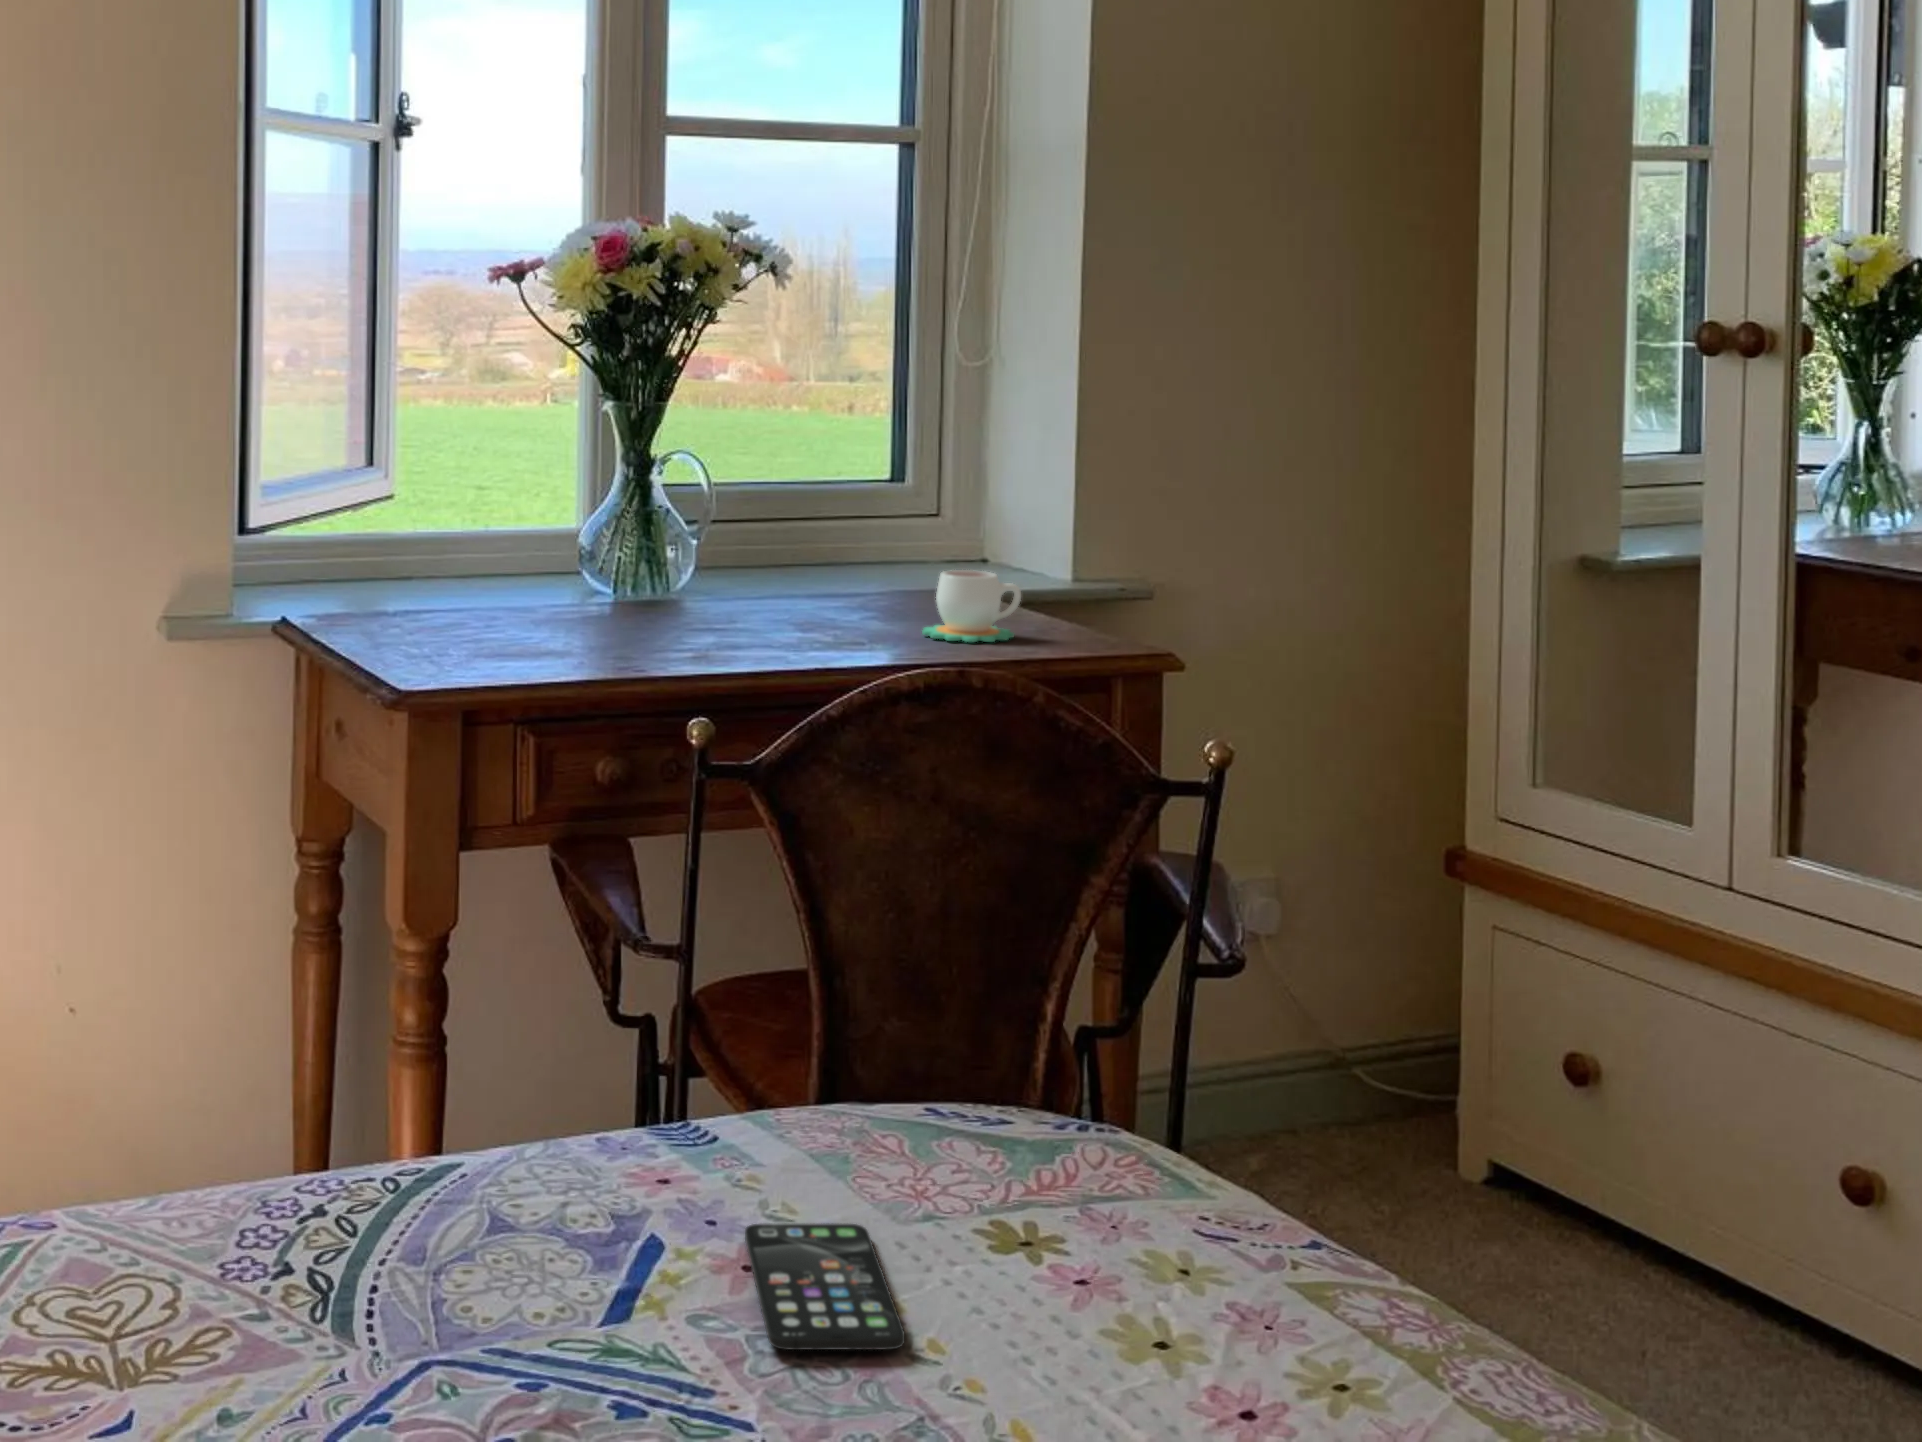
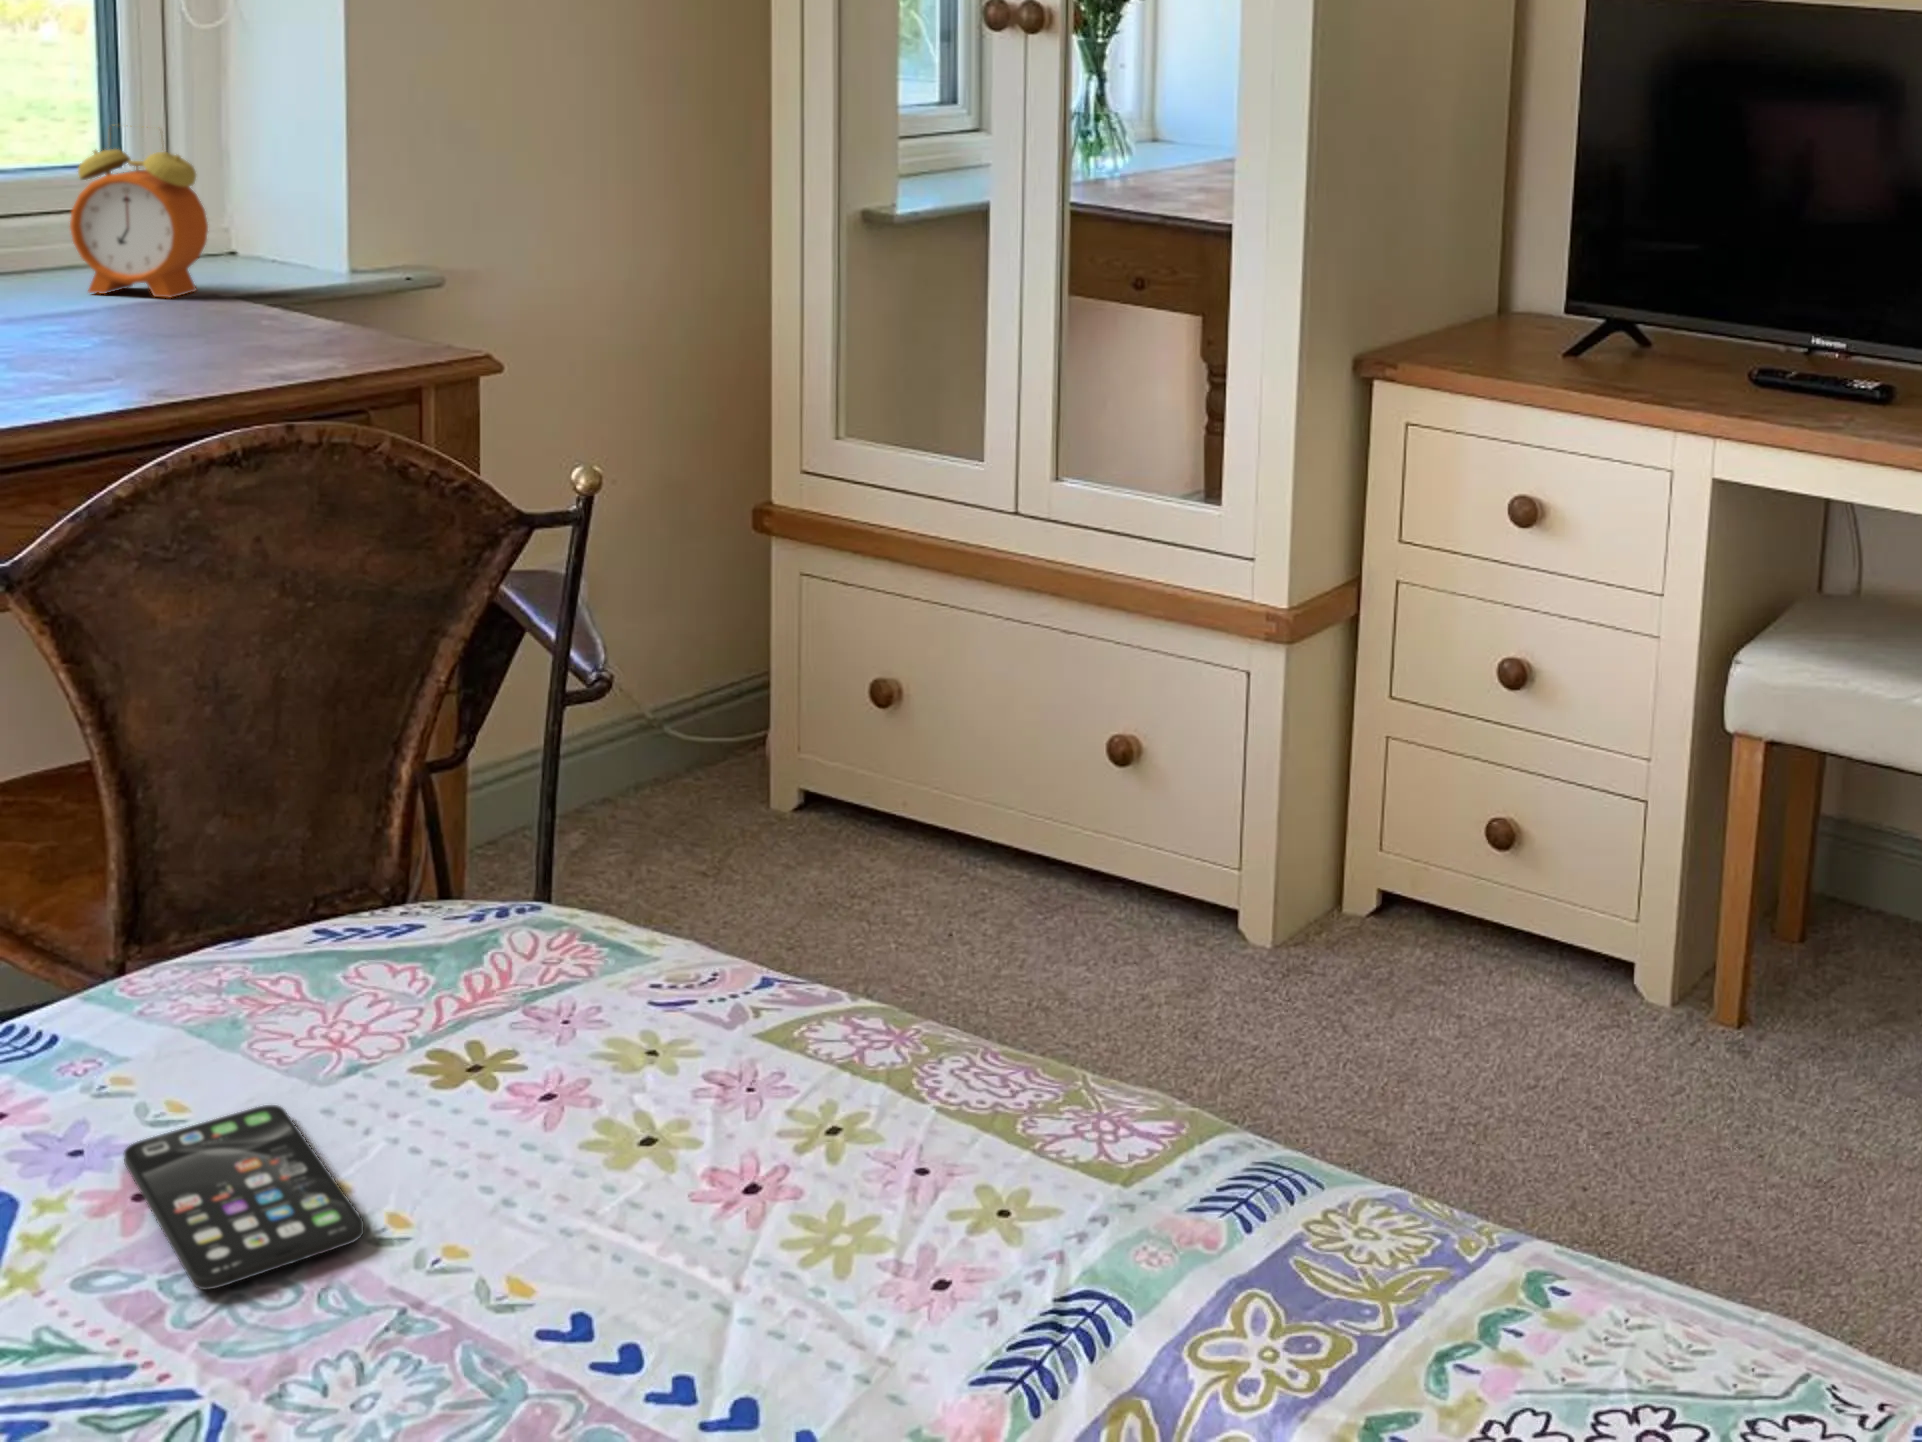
alarm clock: none [861,446,962,596] -> present [70,134,208,298]
mug: present [922,570,1021,642] -> none [178,274,303,358]

